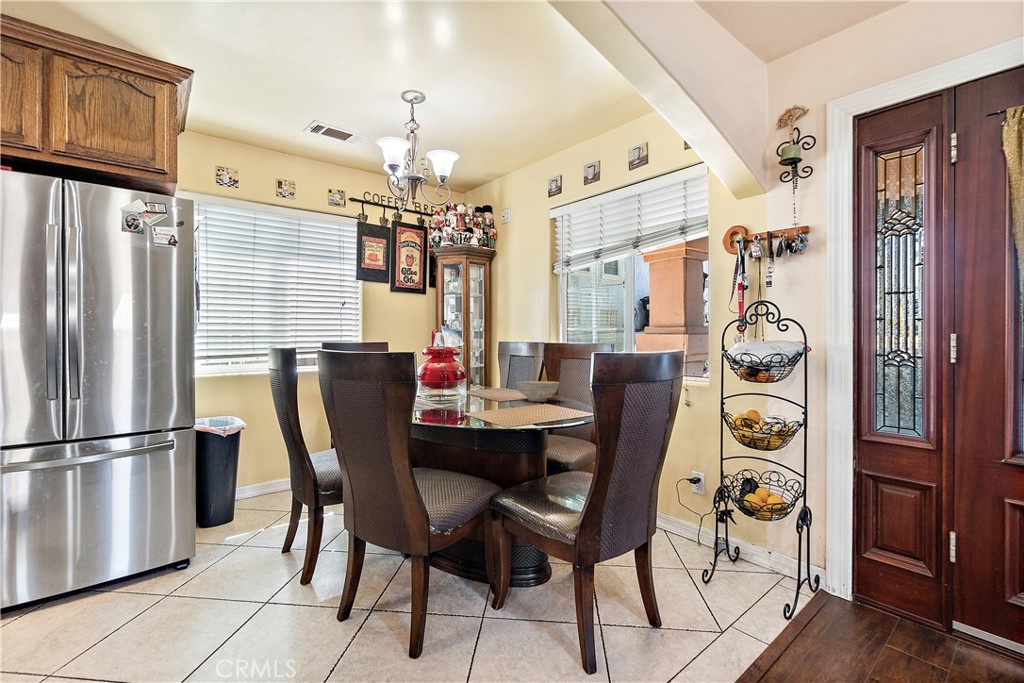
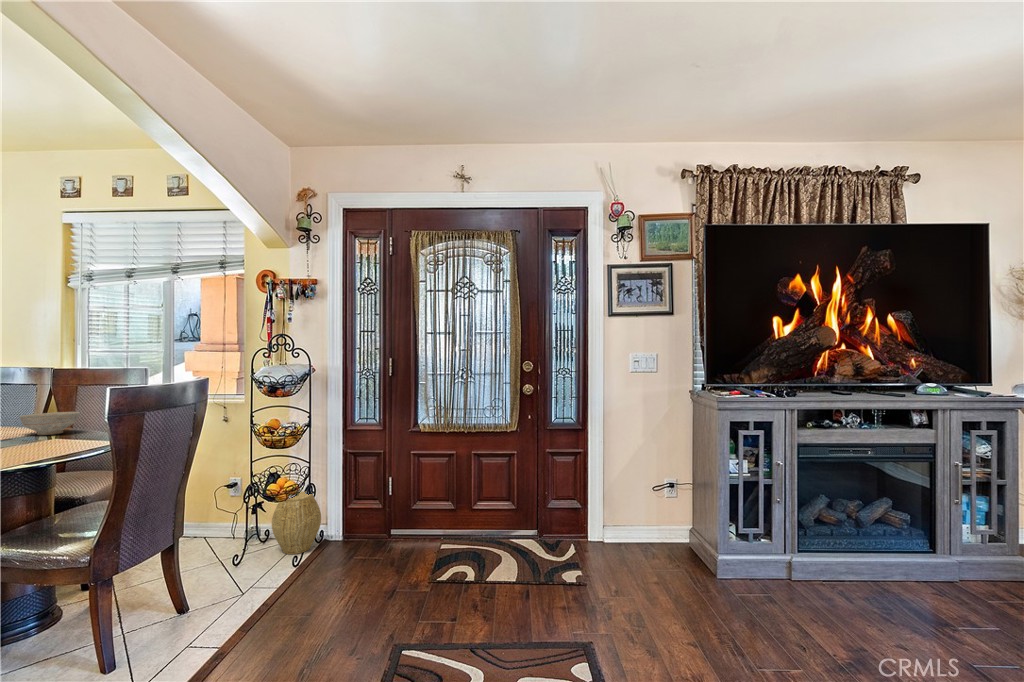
woven basket: none [748,509,819,597] -> present [272,492,321,554]

